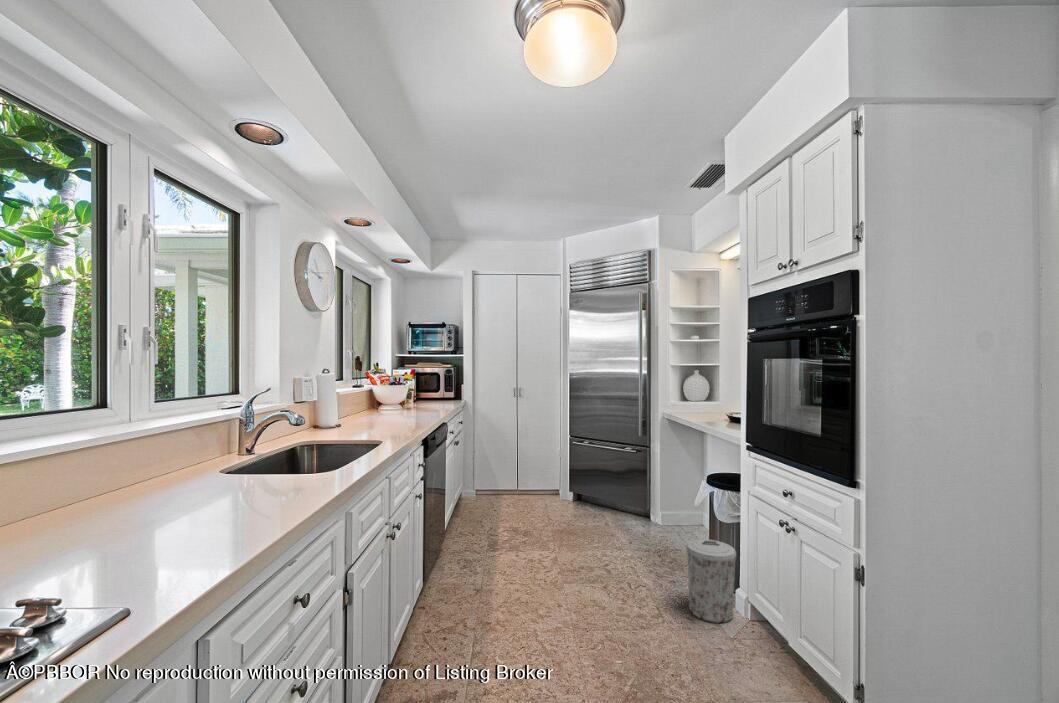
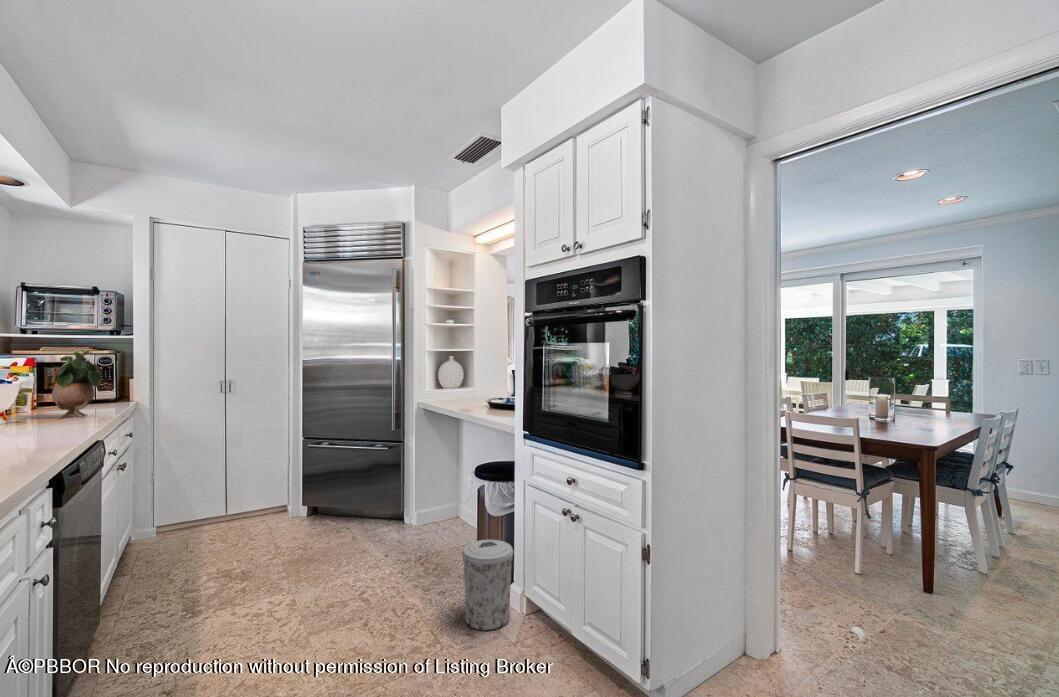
potted plant: none [422,363,447,407] -> present [52,350,102,418]

